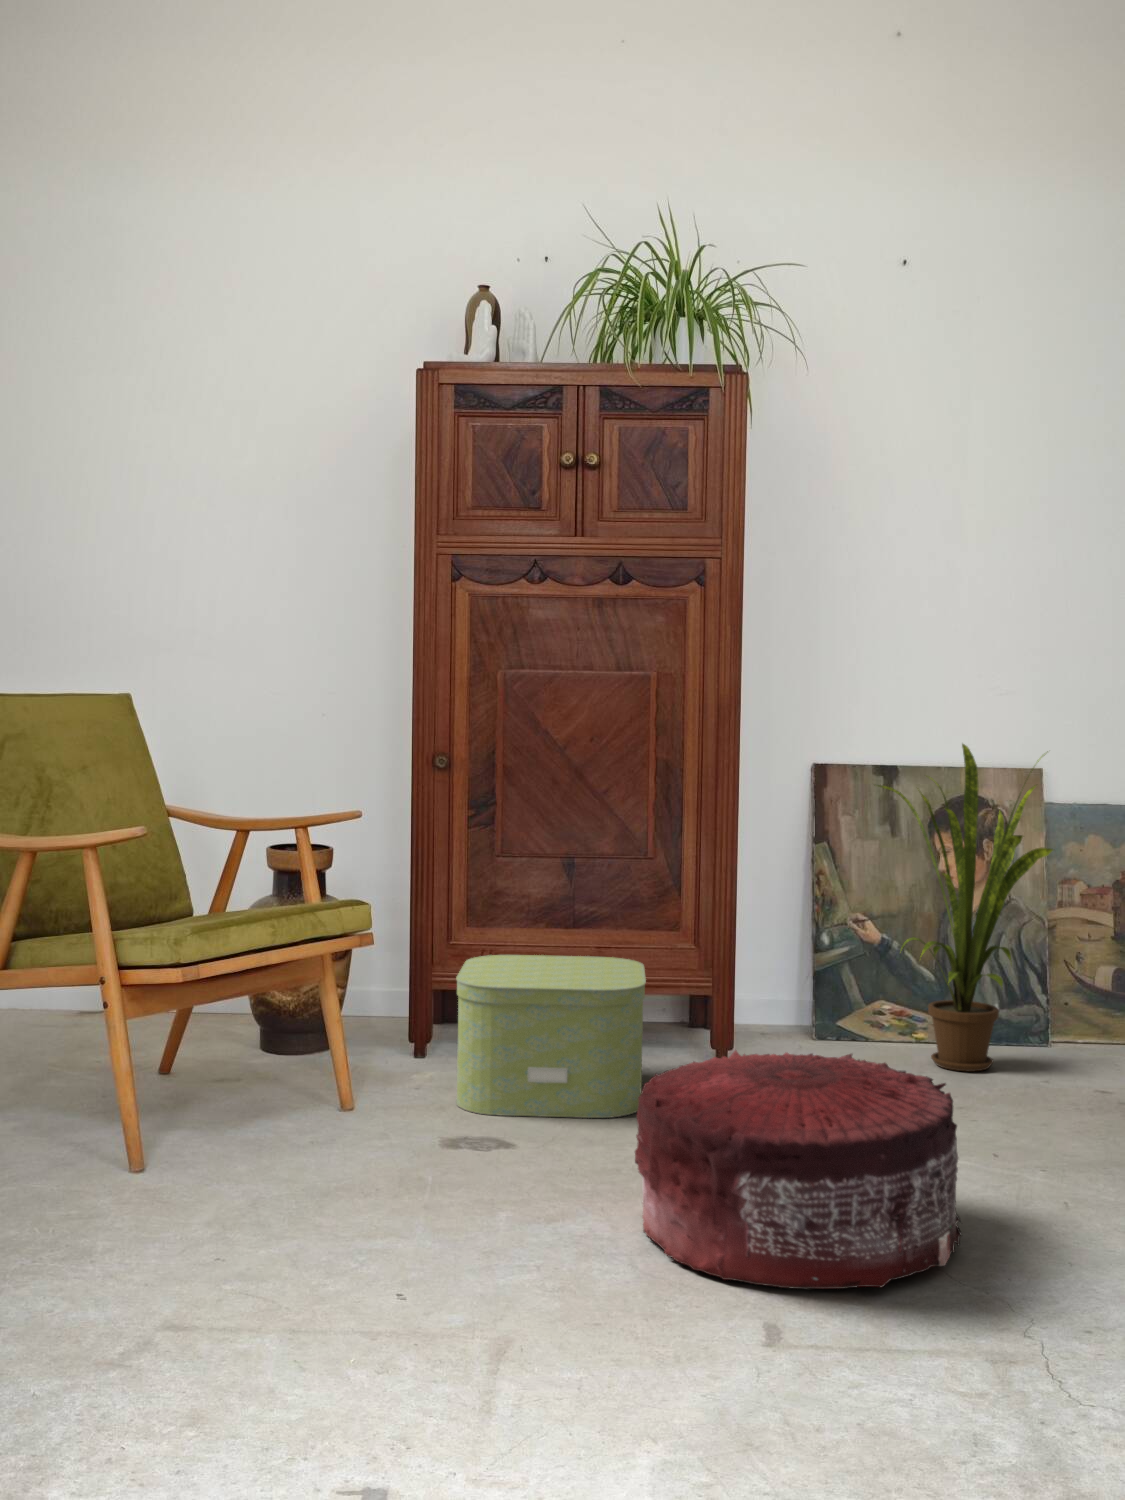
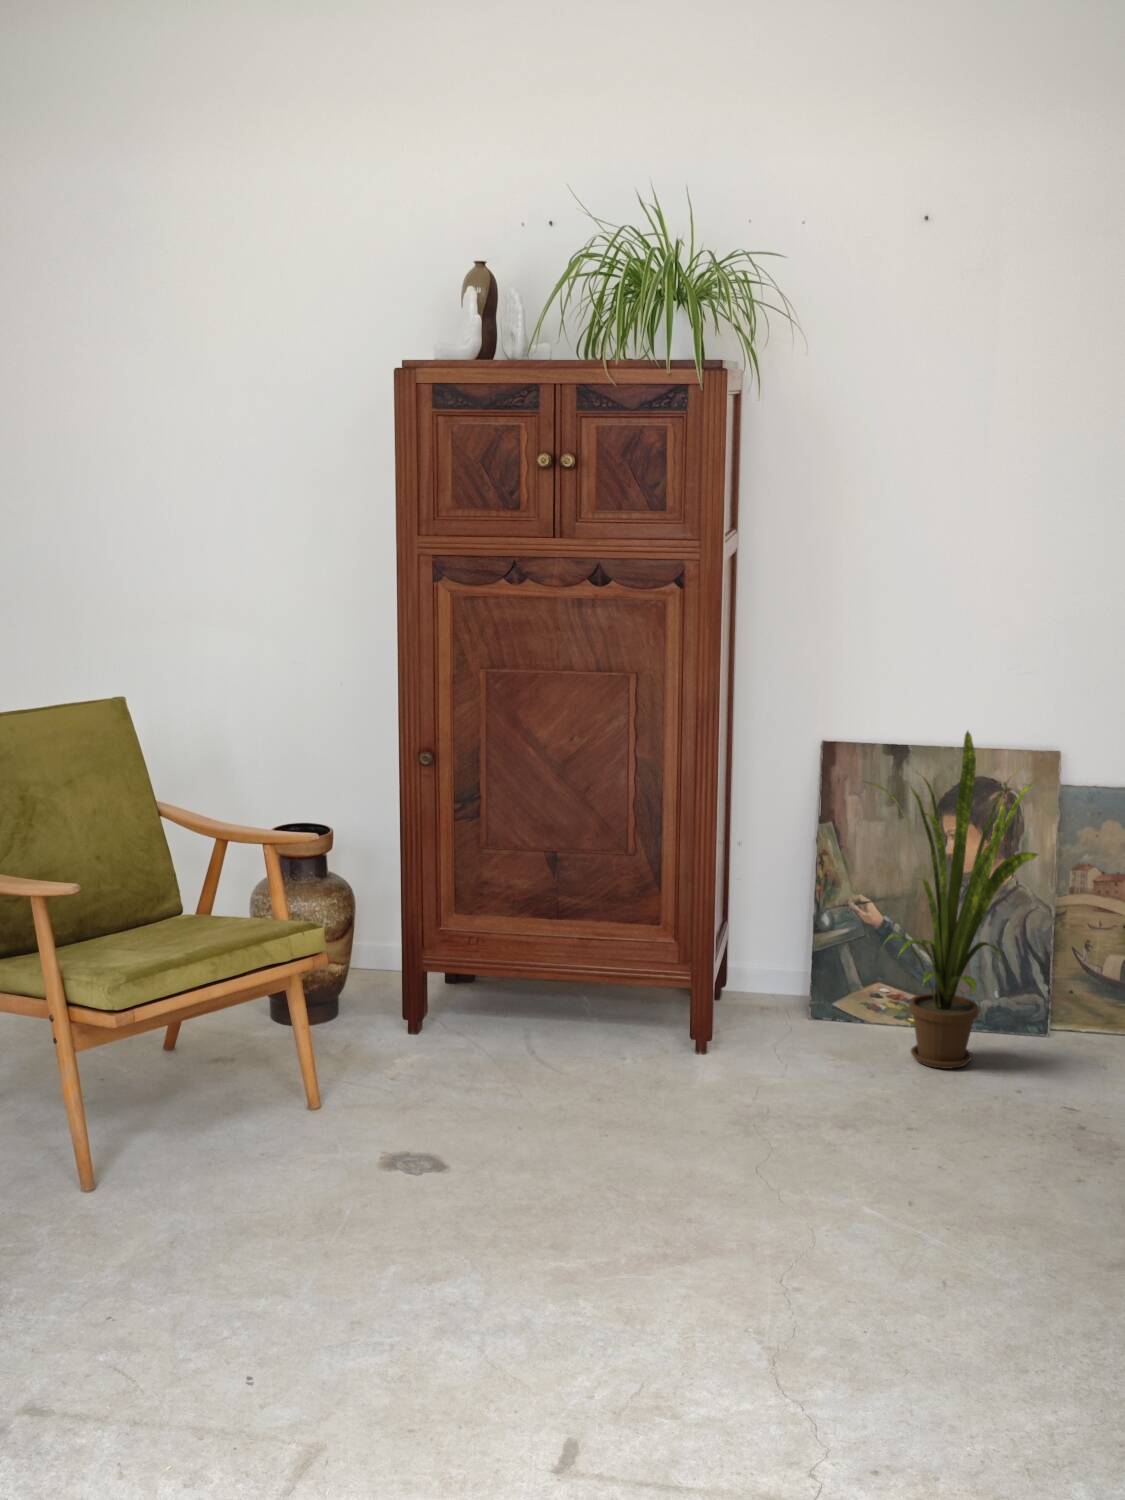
storage box: present [456,955,646,1118] -> none [421,944,612,1118]
pouf: present [635,1051,962,1289] -> none [514,1090,818,1339]

